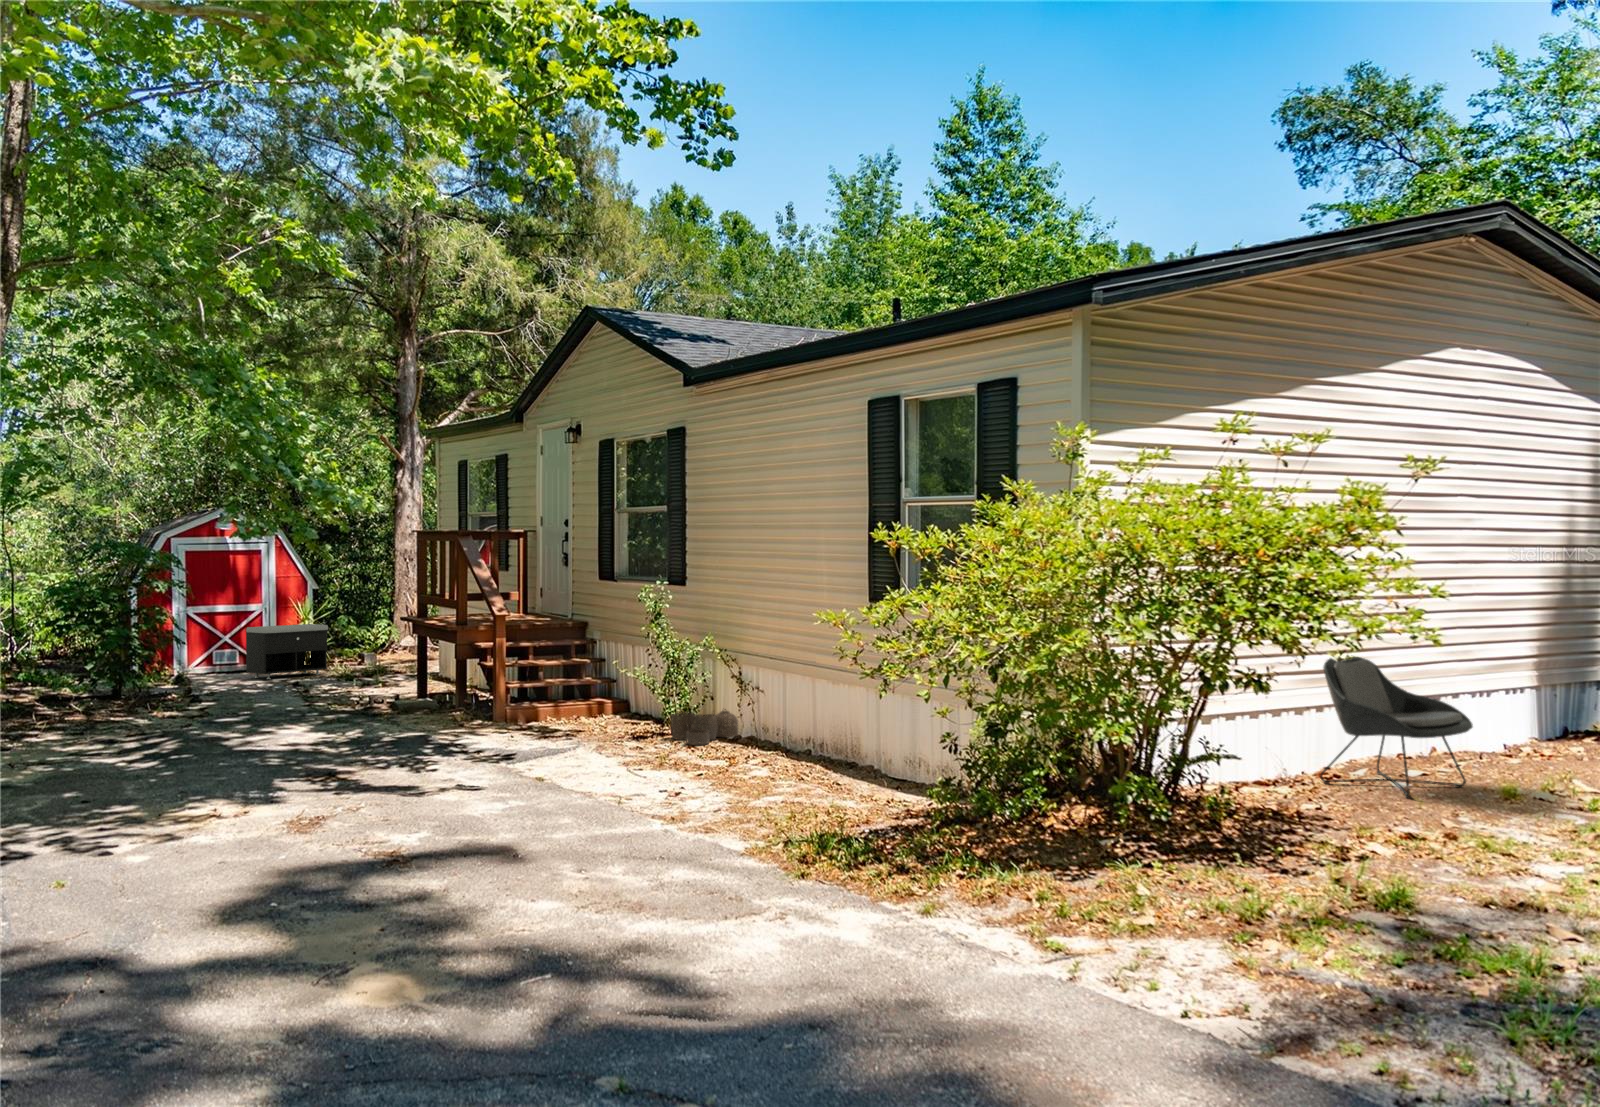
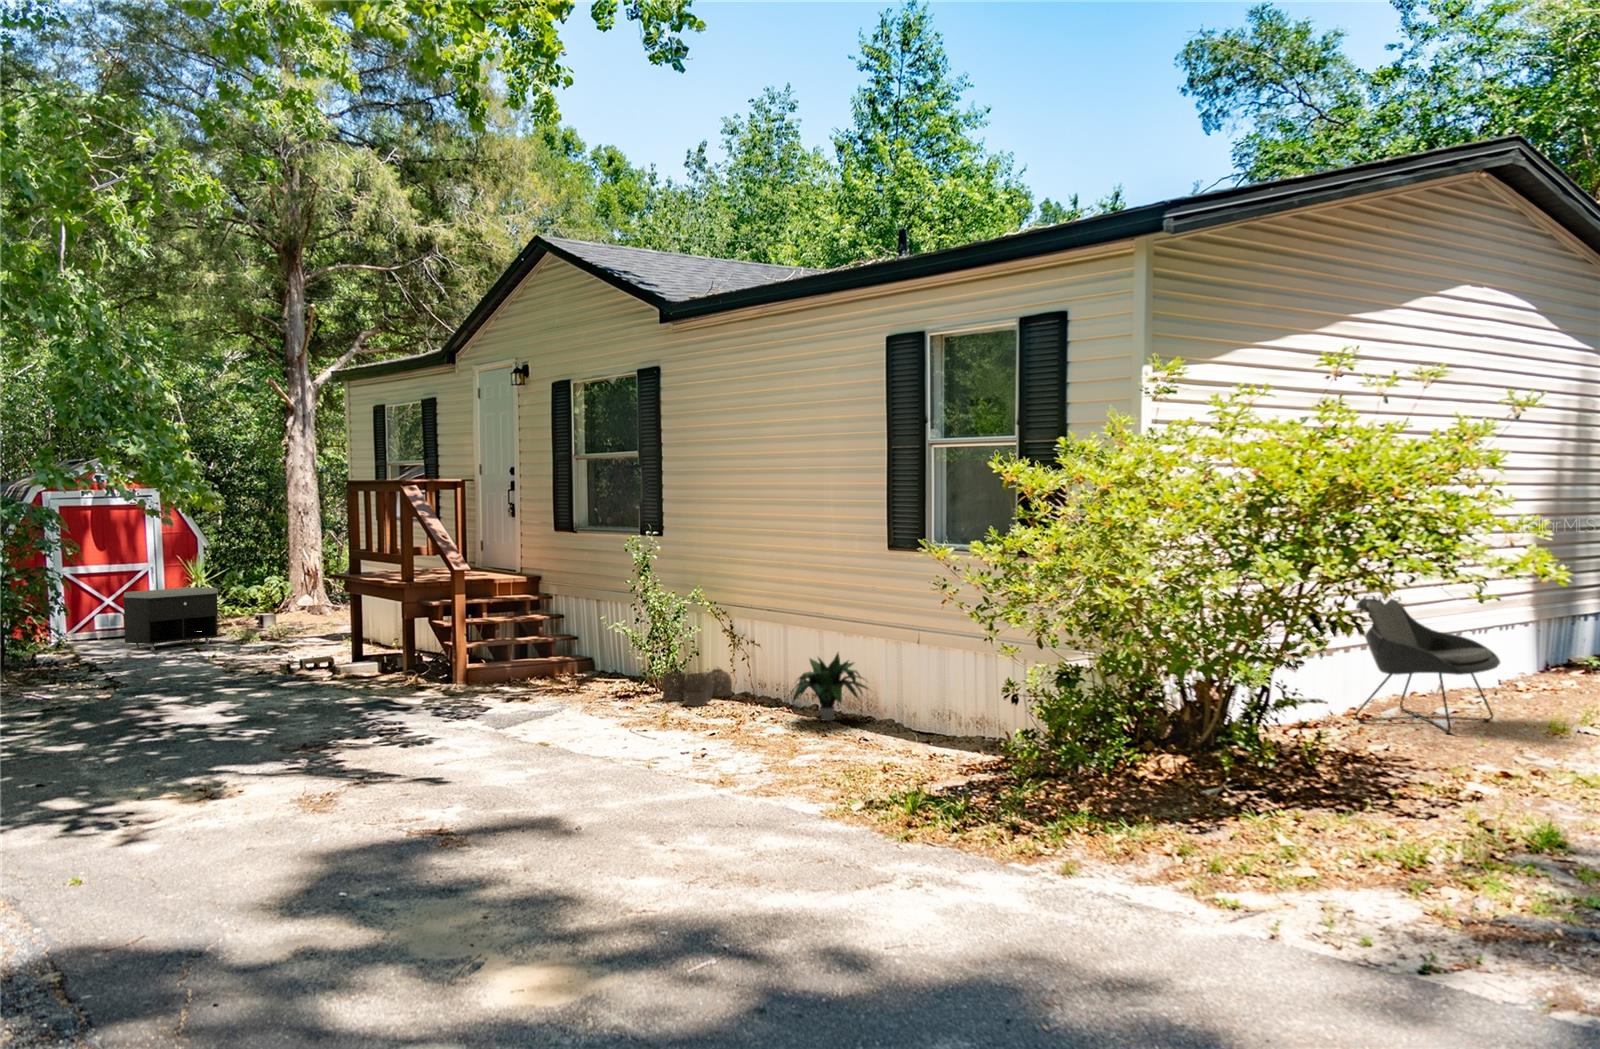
potted plant: none [770,698,849,764] -> present [792,653,868,721]

